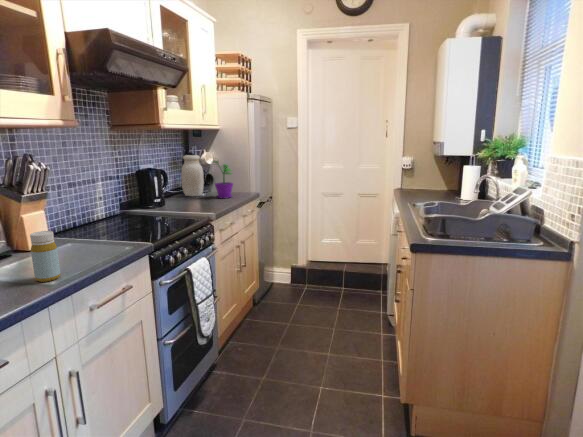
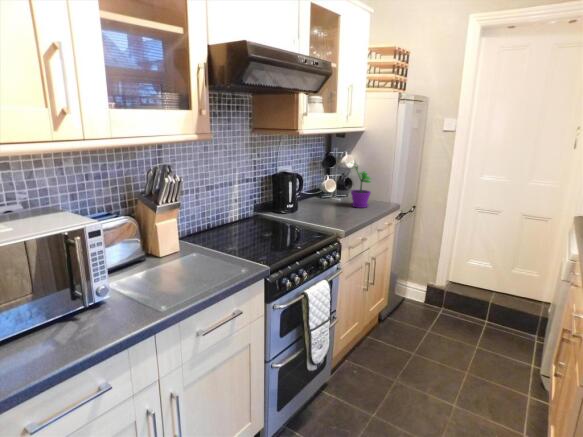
jar: present [181,155,204,196] -> none [318,157,341,201]
bottle: present [30,231,61,282] -> none [147,253,172,304]

